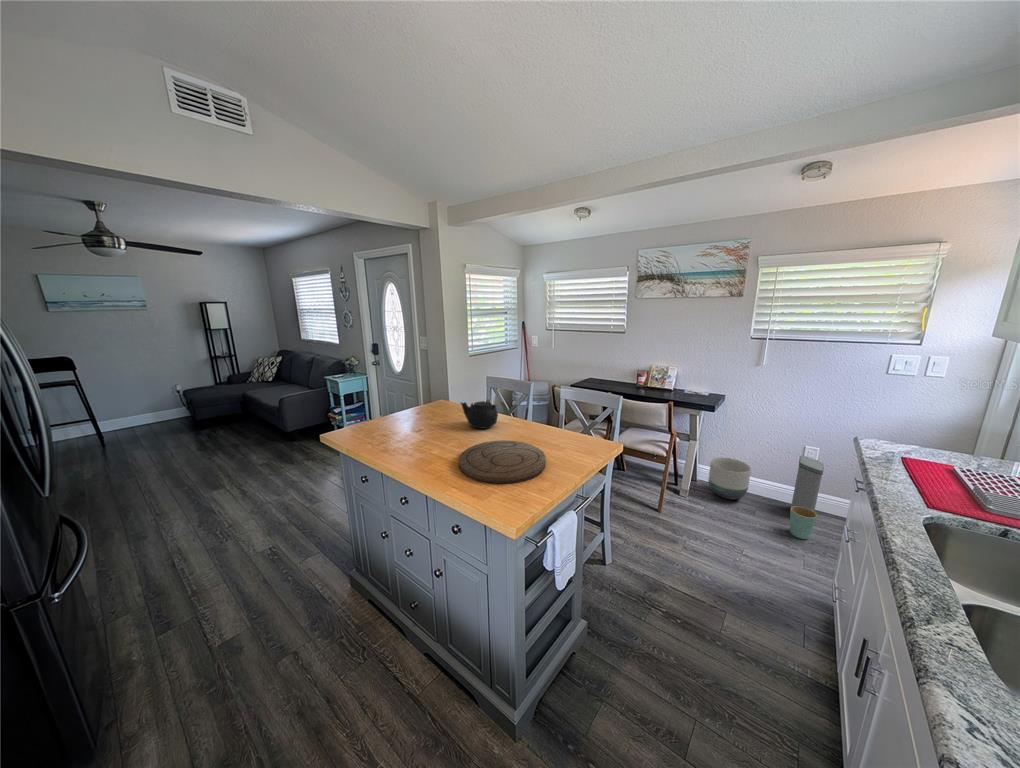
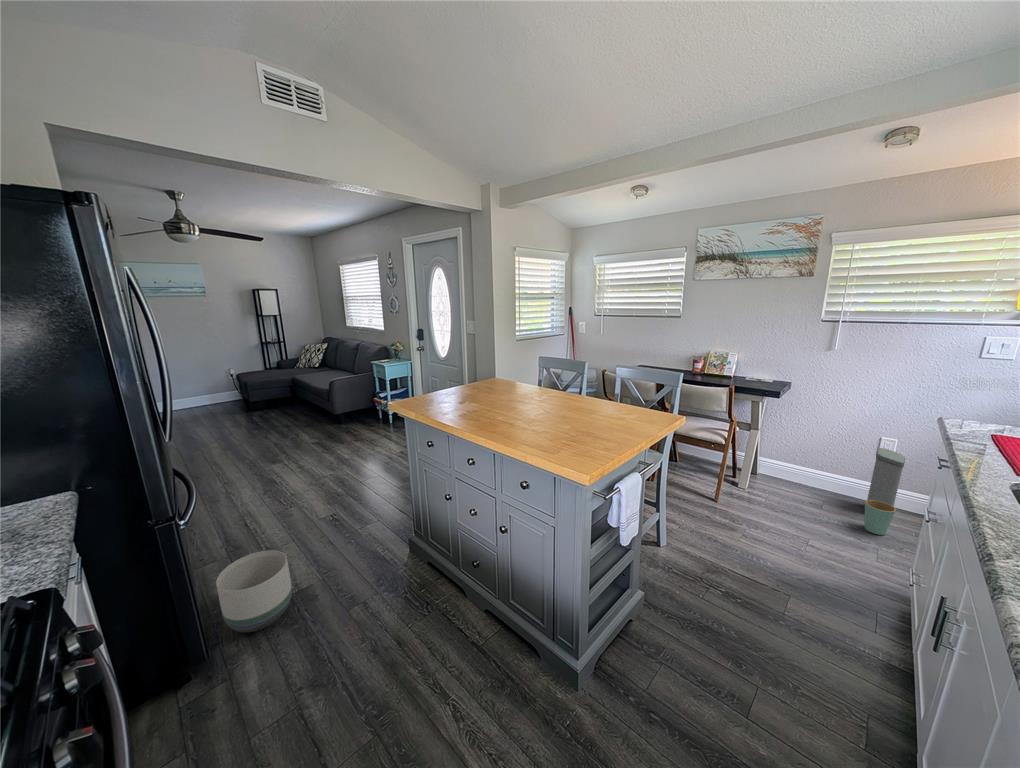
teapot: present [461,401,498,429] -> none [519,376,556,401]
cutting board: present [459,440,546,484] -> none [526,409,610,442]
planter: present [709,457,751,500] -> present [216,550,292,632]

